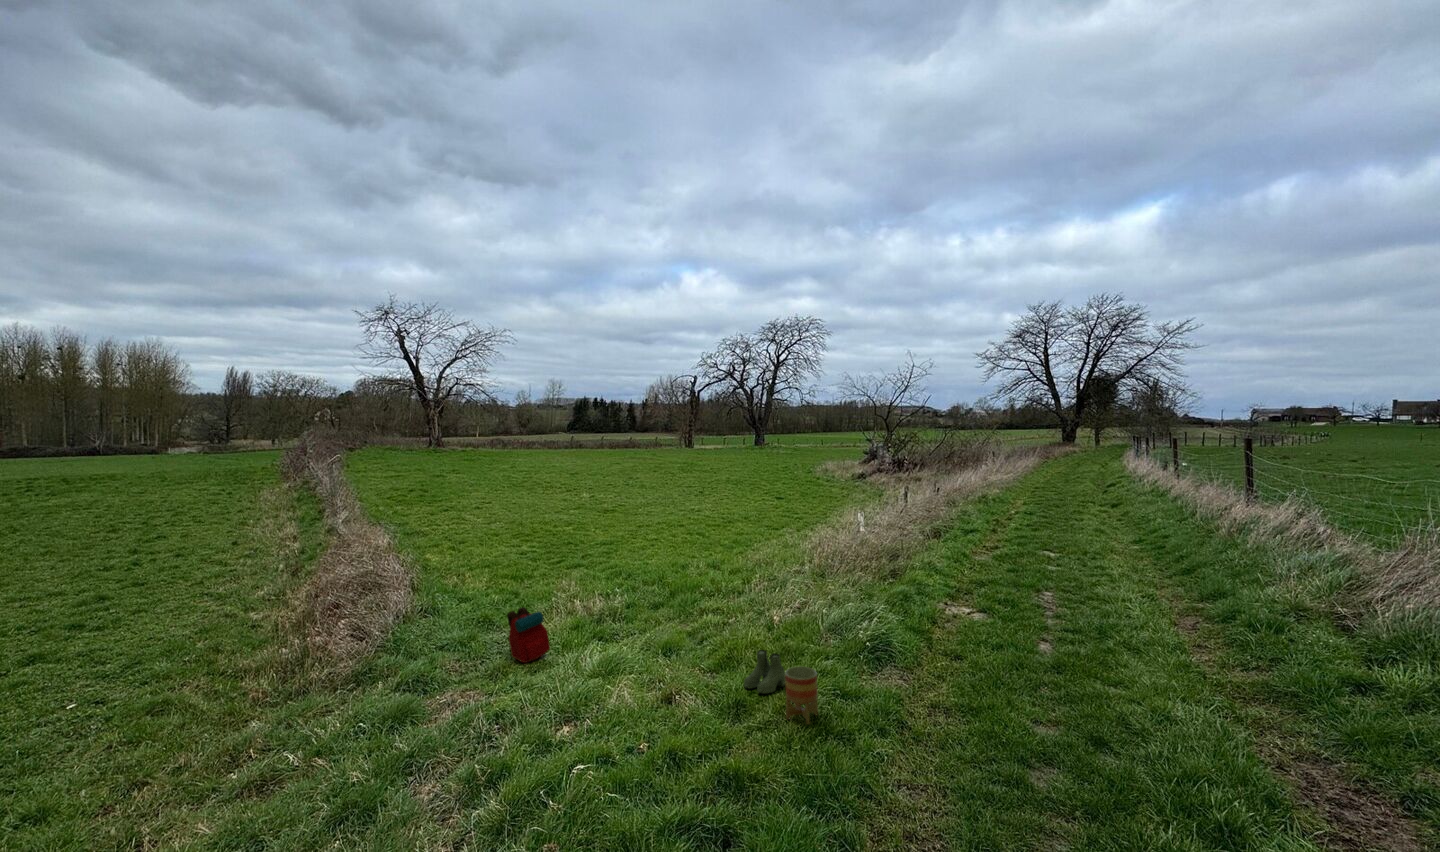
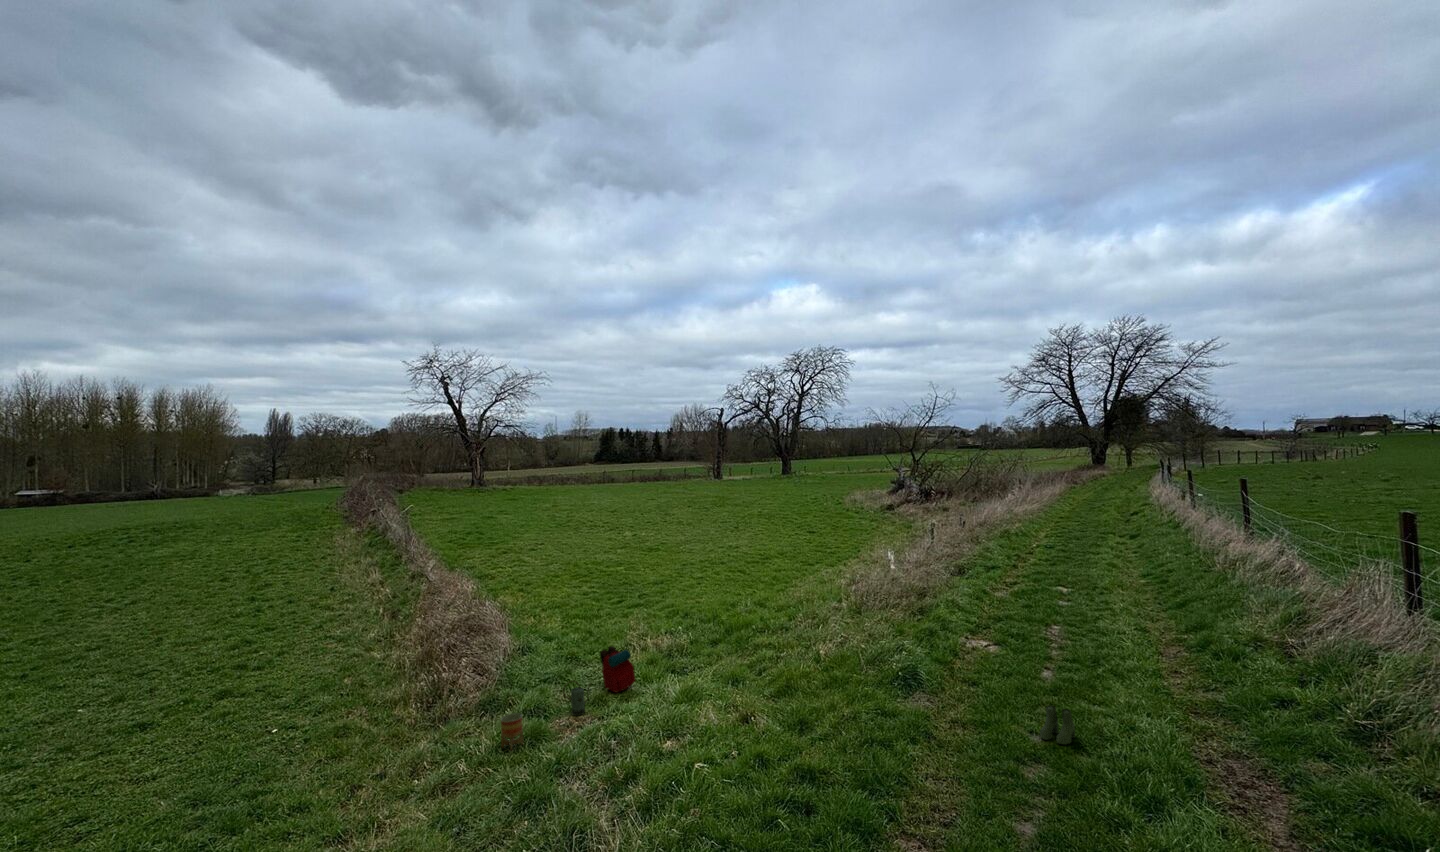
watering can: none [449,648,489,691] -> present [563,681,590,716]
boots: present [744,650,785,694] -> present [1040,705,1075,745]
planter: present [785,666,818,724] -> present [501,713,524,750]

